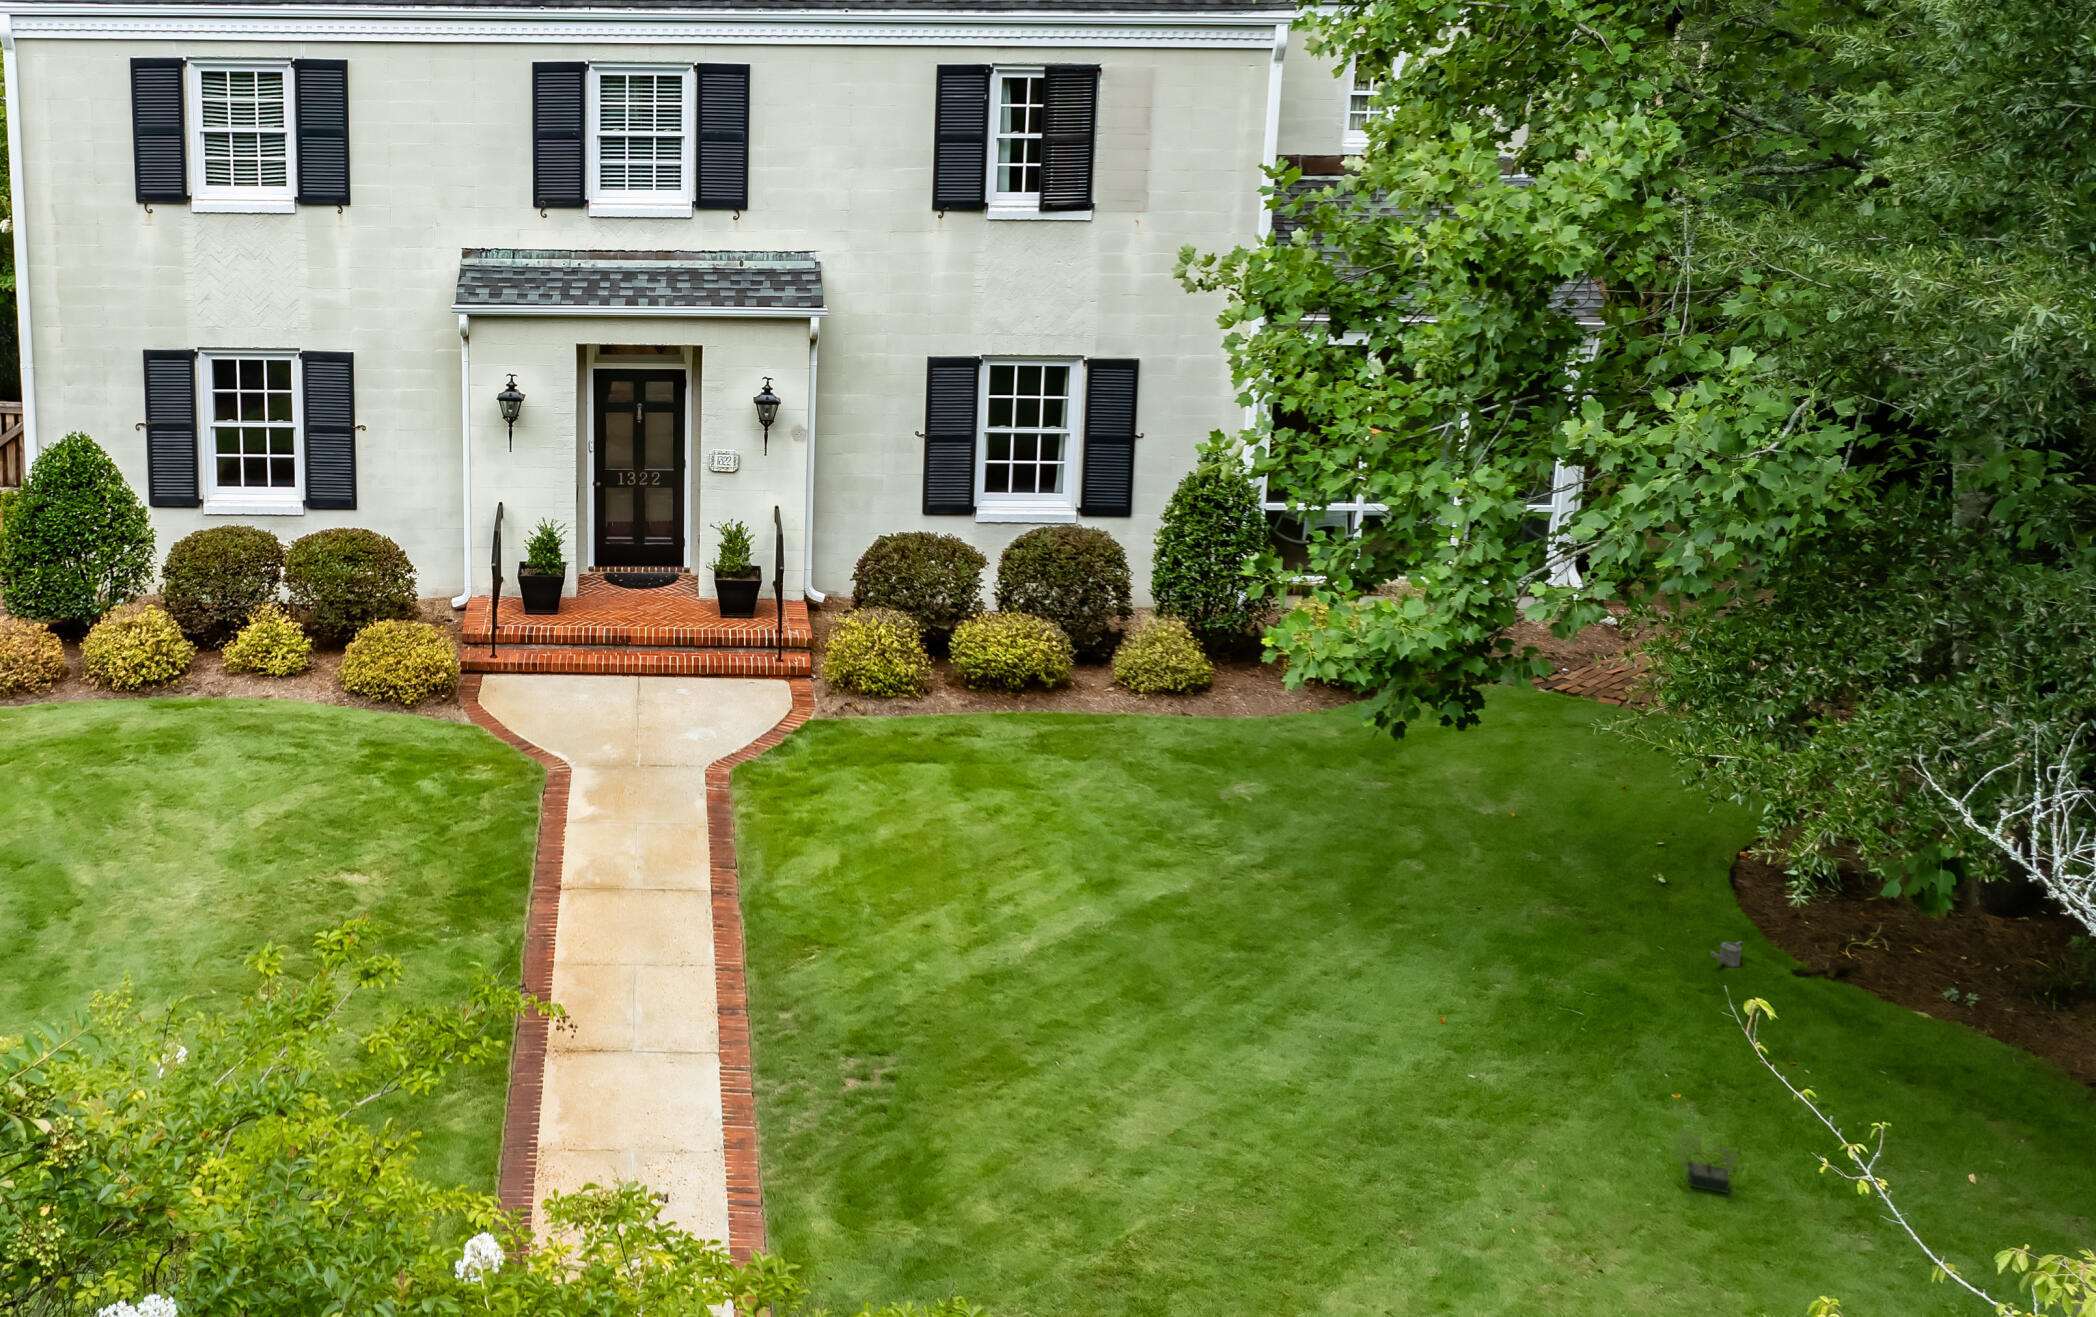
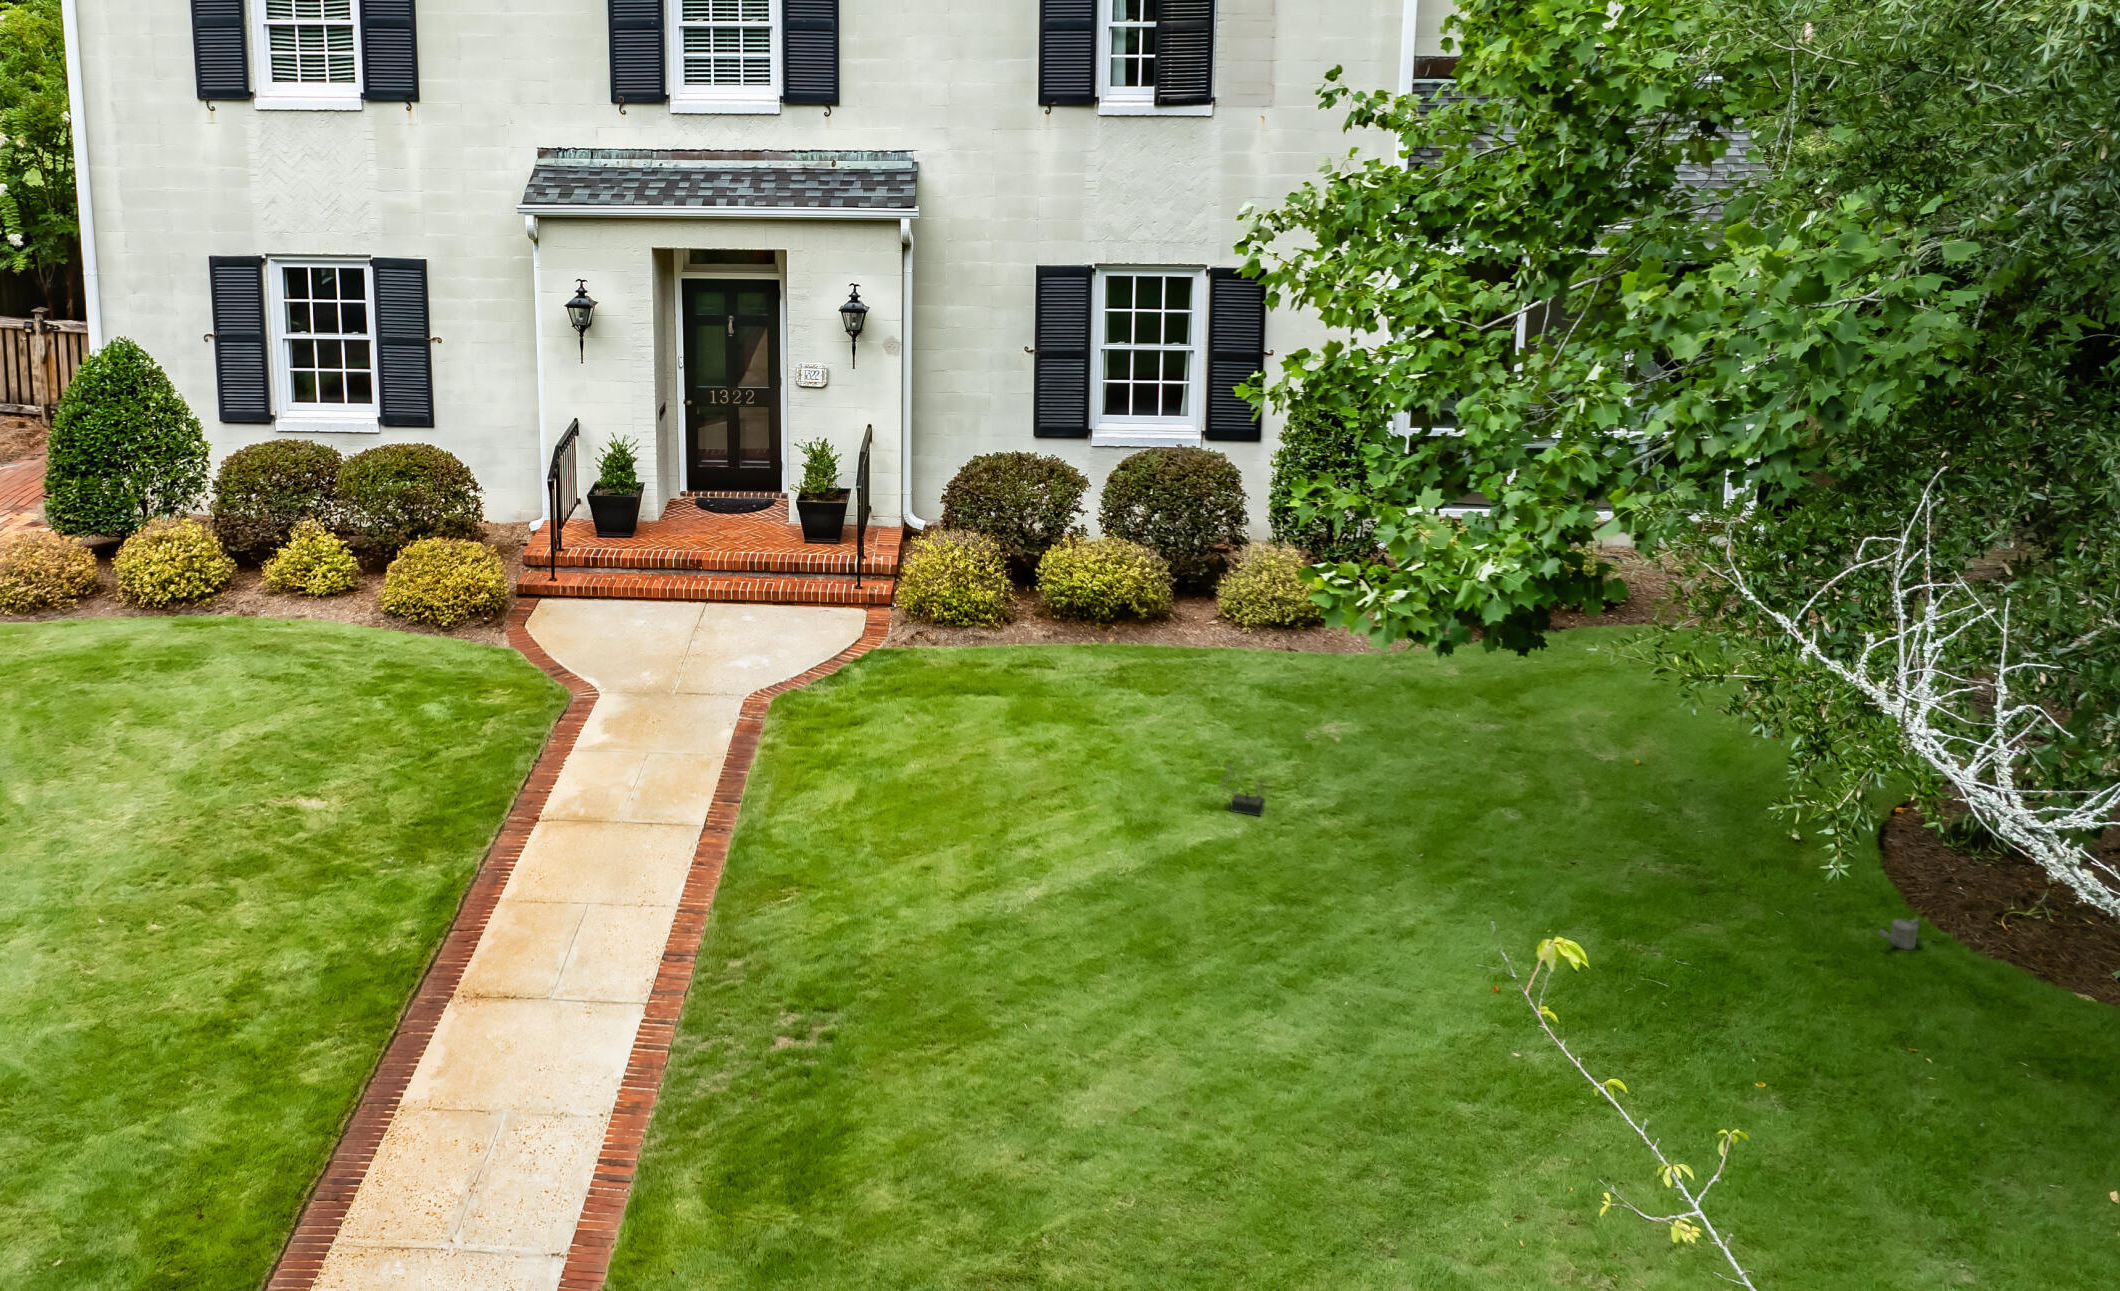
decorative plant: present [1673,1134,1736,1193] -> present [1223,766,1271,816]

